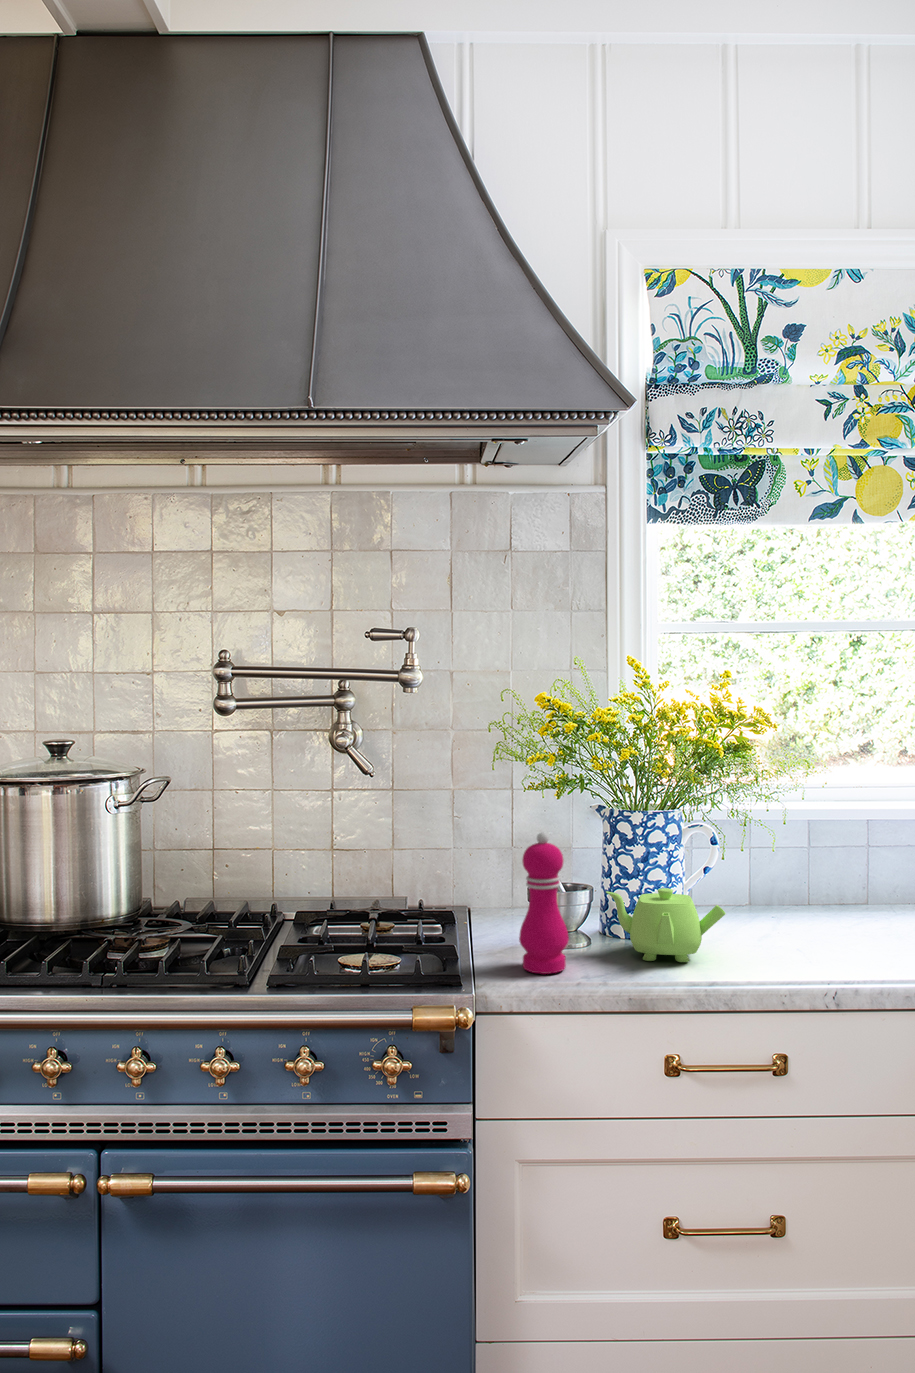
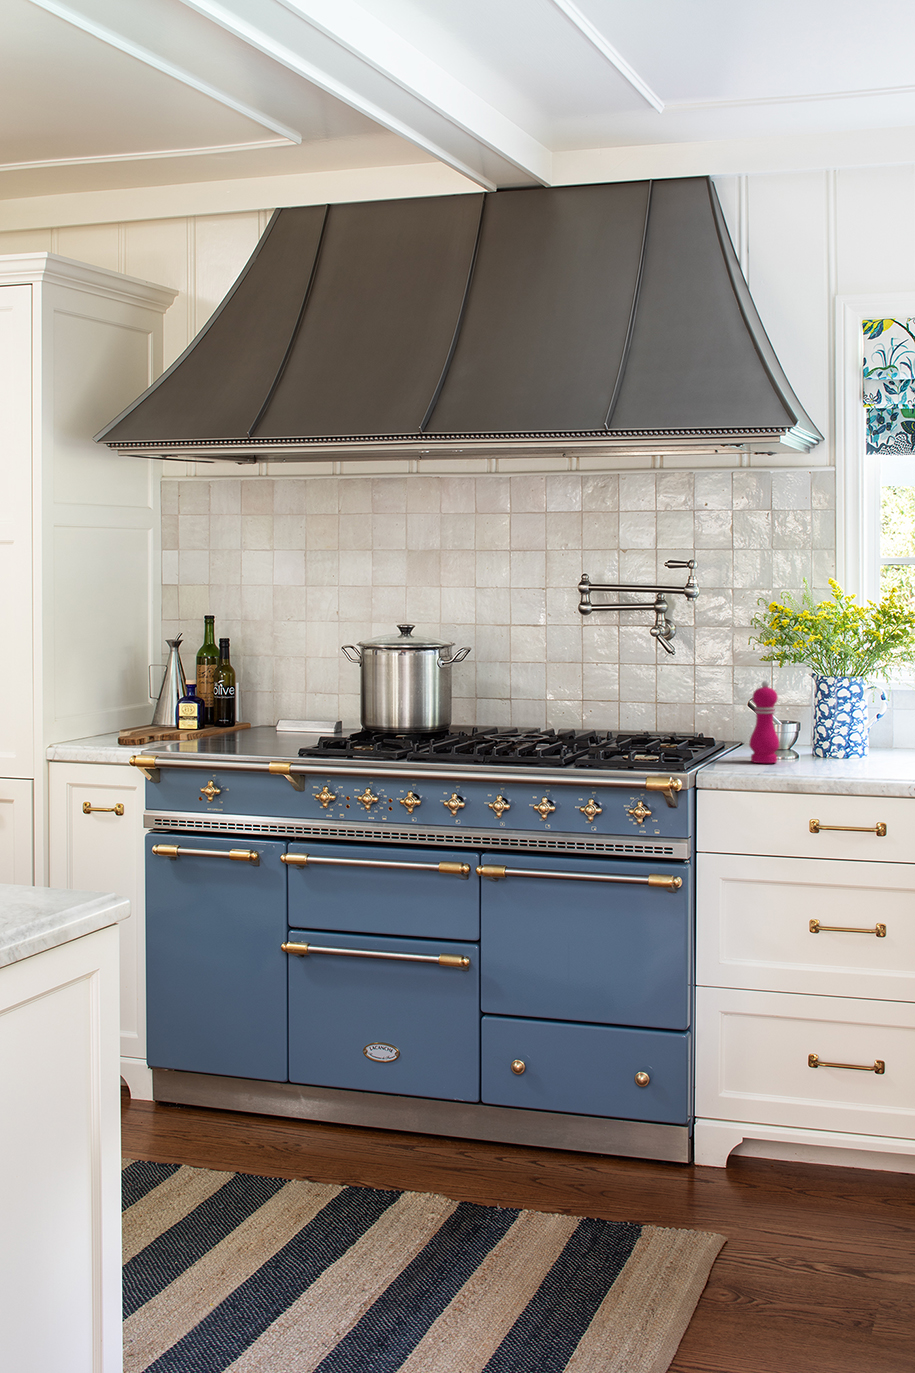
teapot: present [606,888,726,962] -> none [807,721,882,764]

